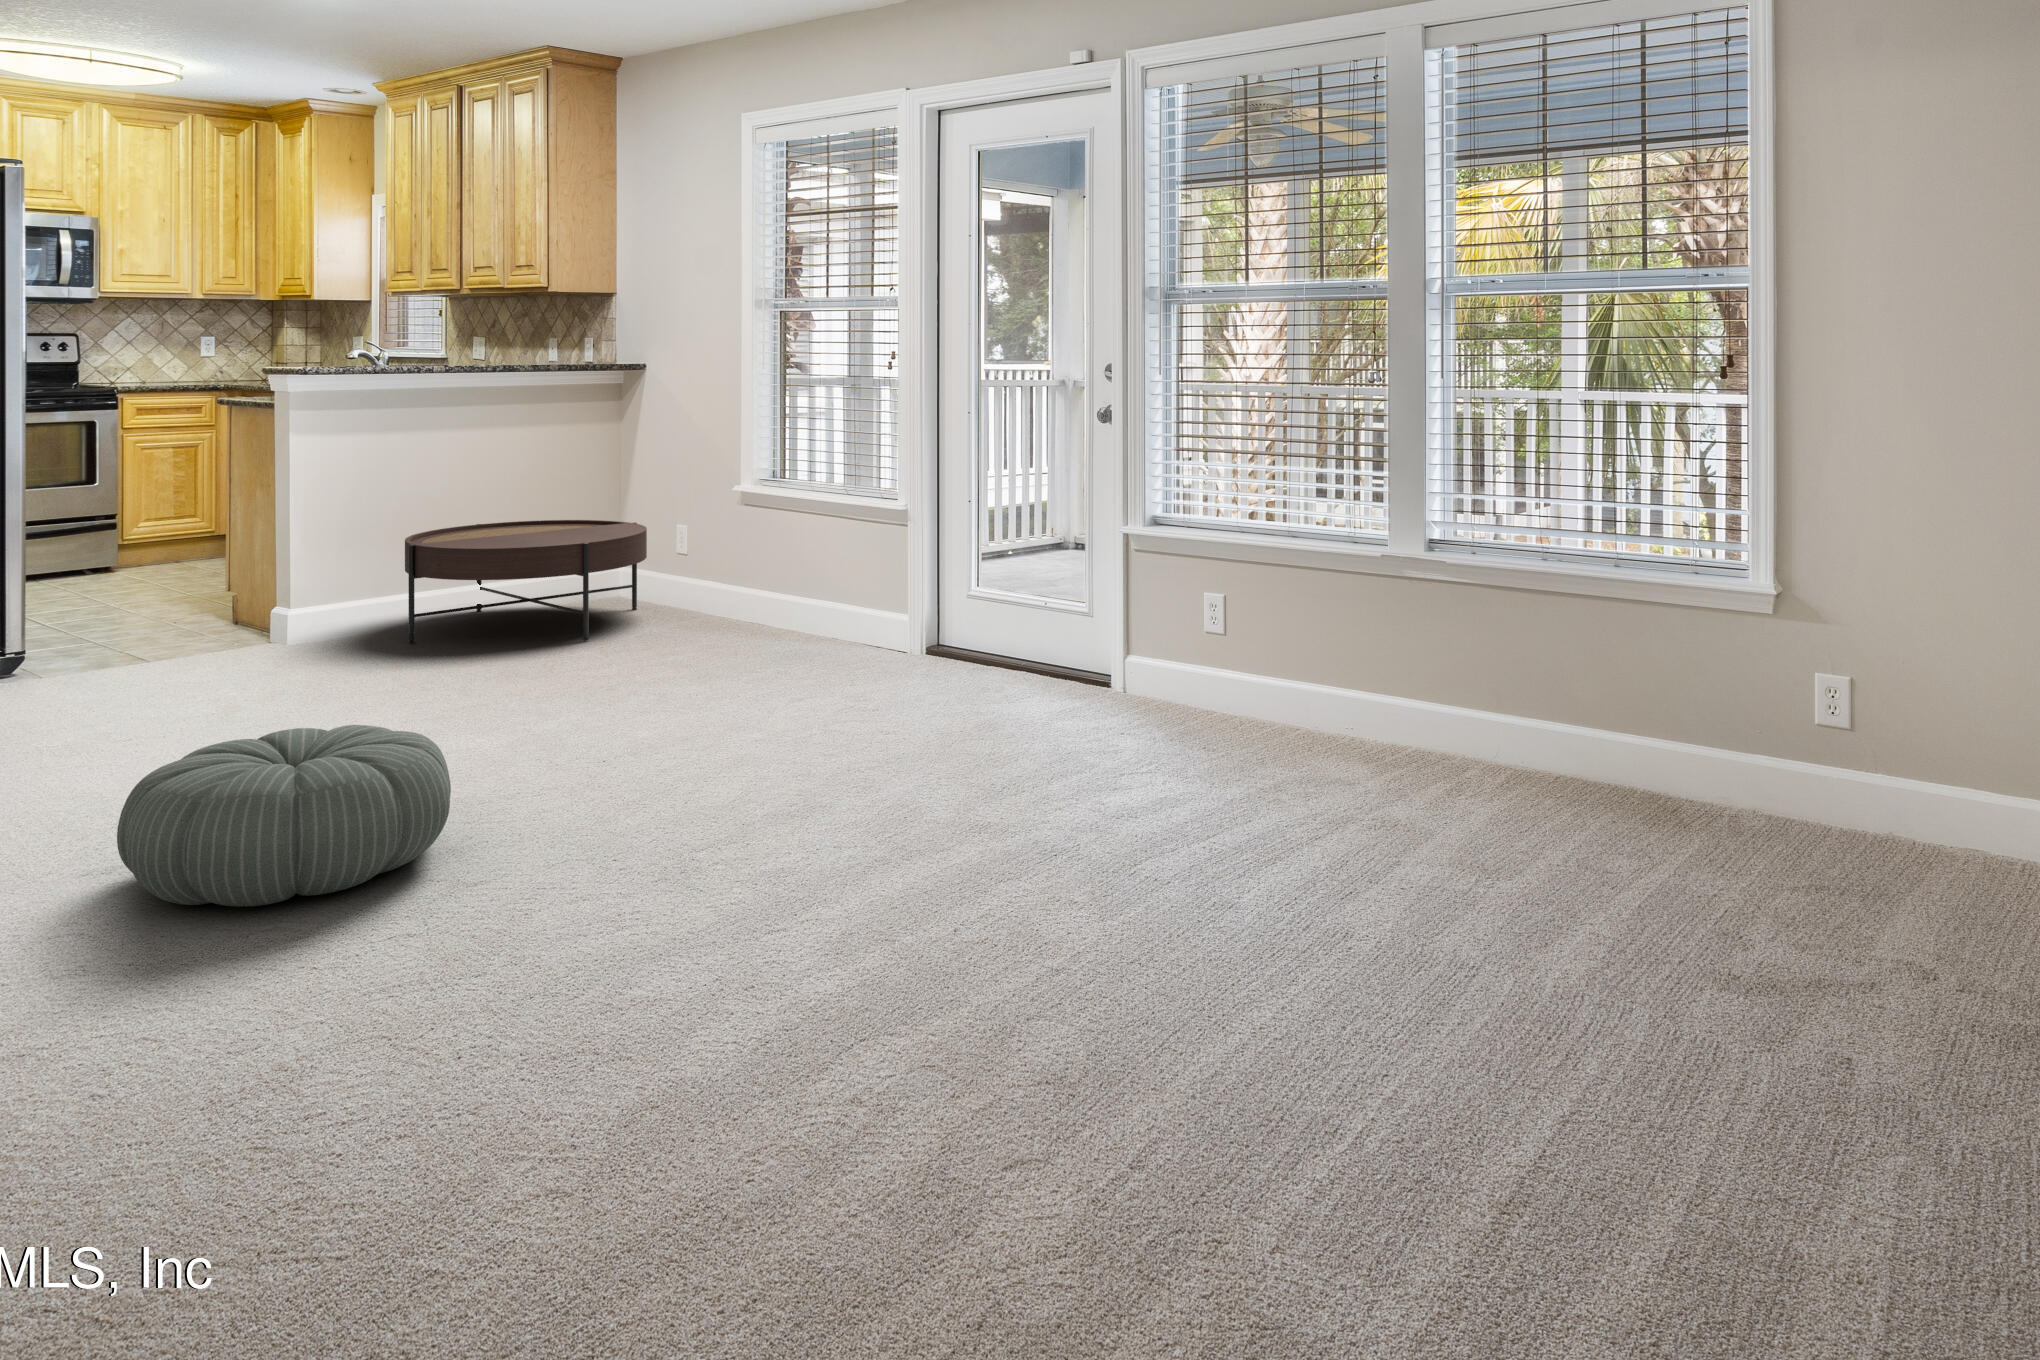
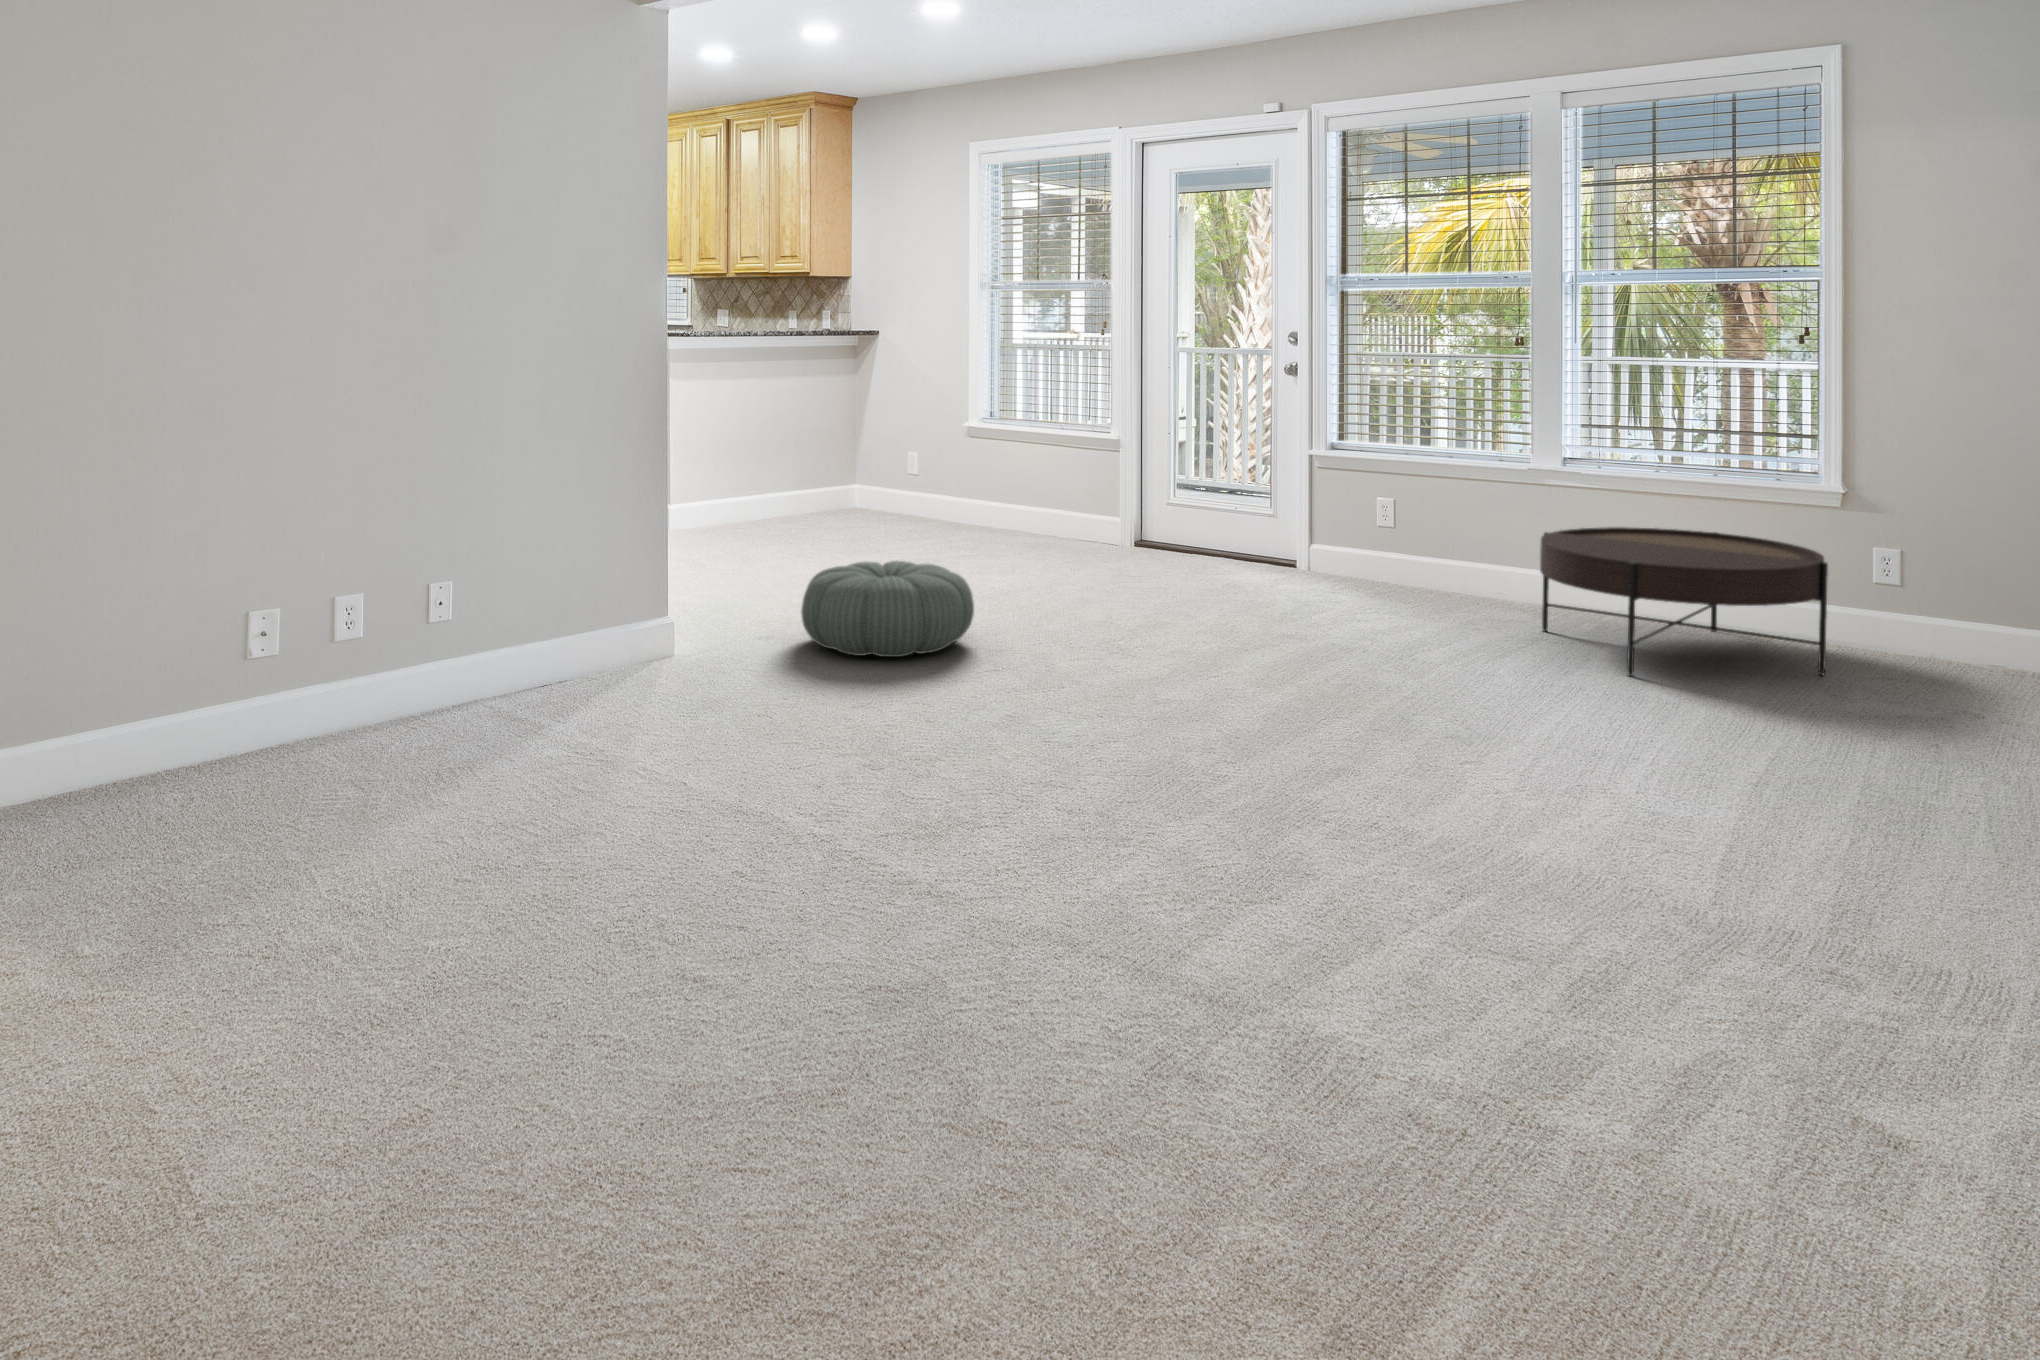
coffee table: present [405,520,647,644] -> present [1540,527,1828,676]

